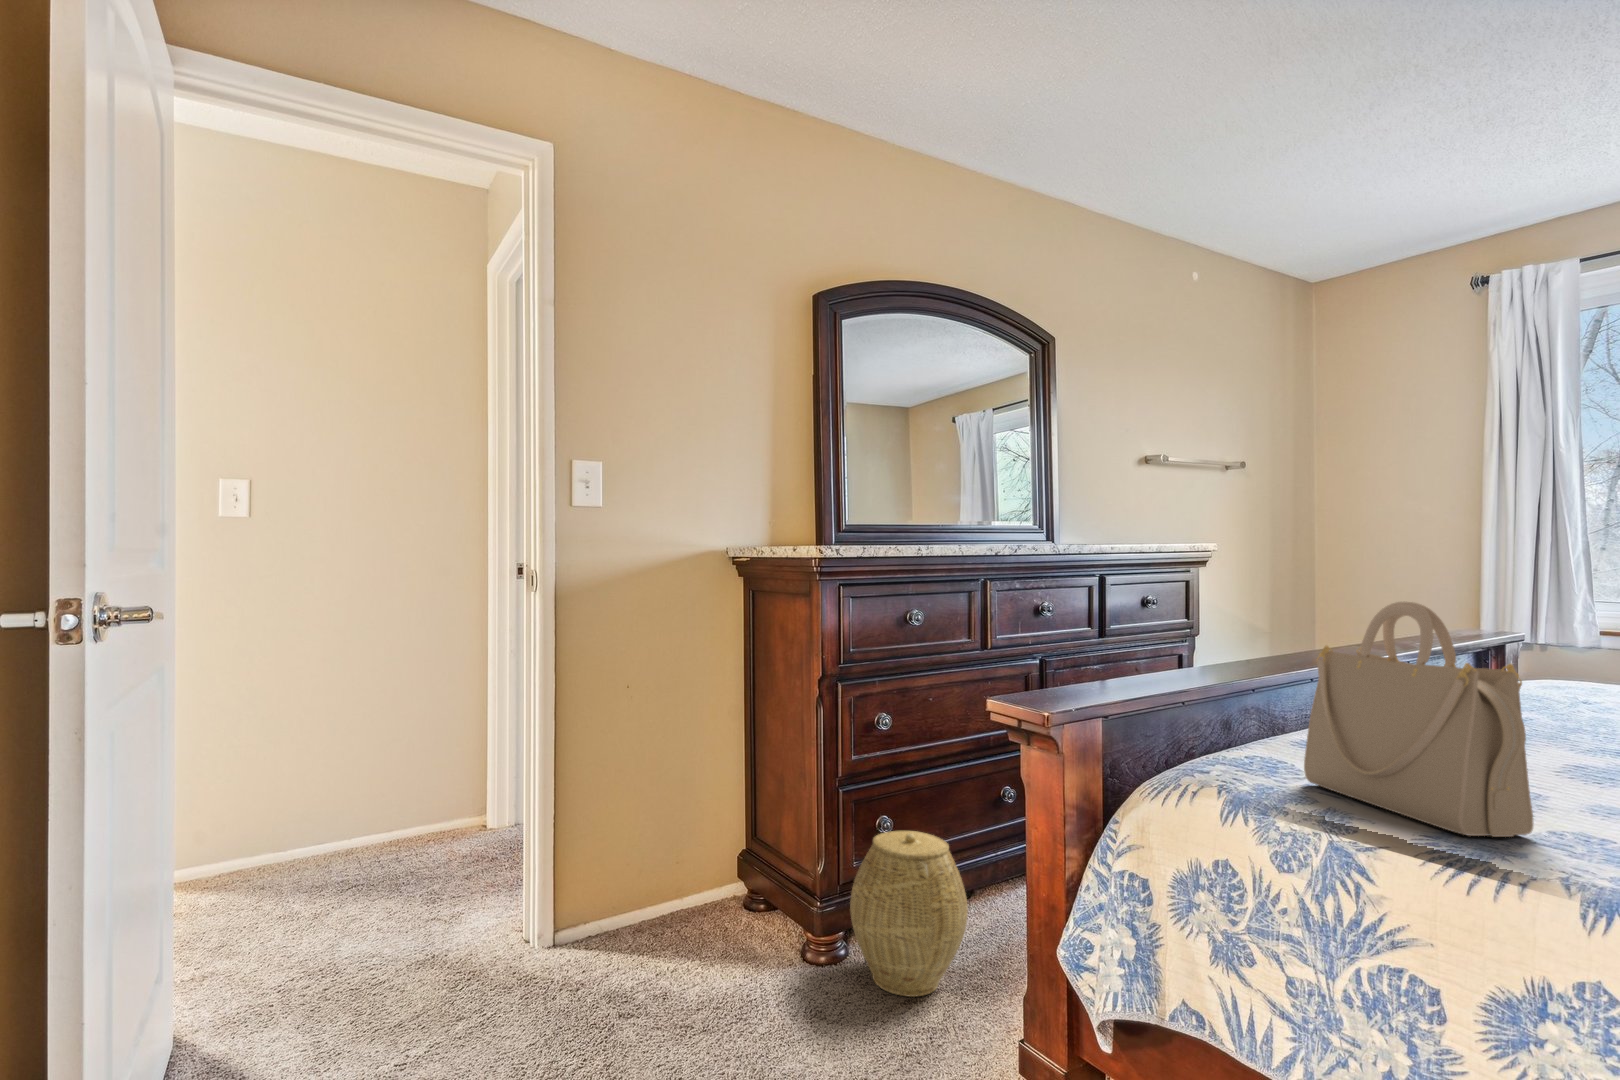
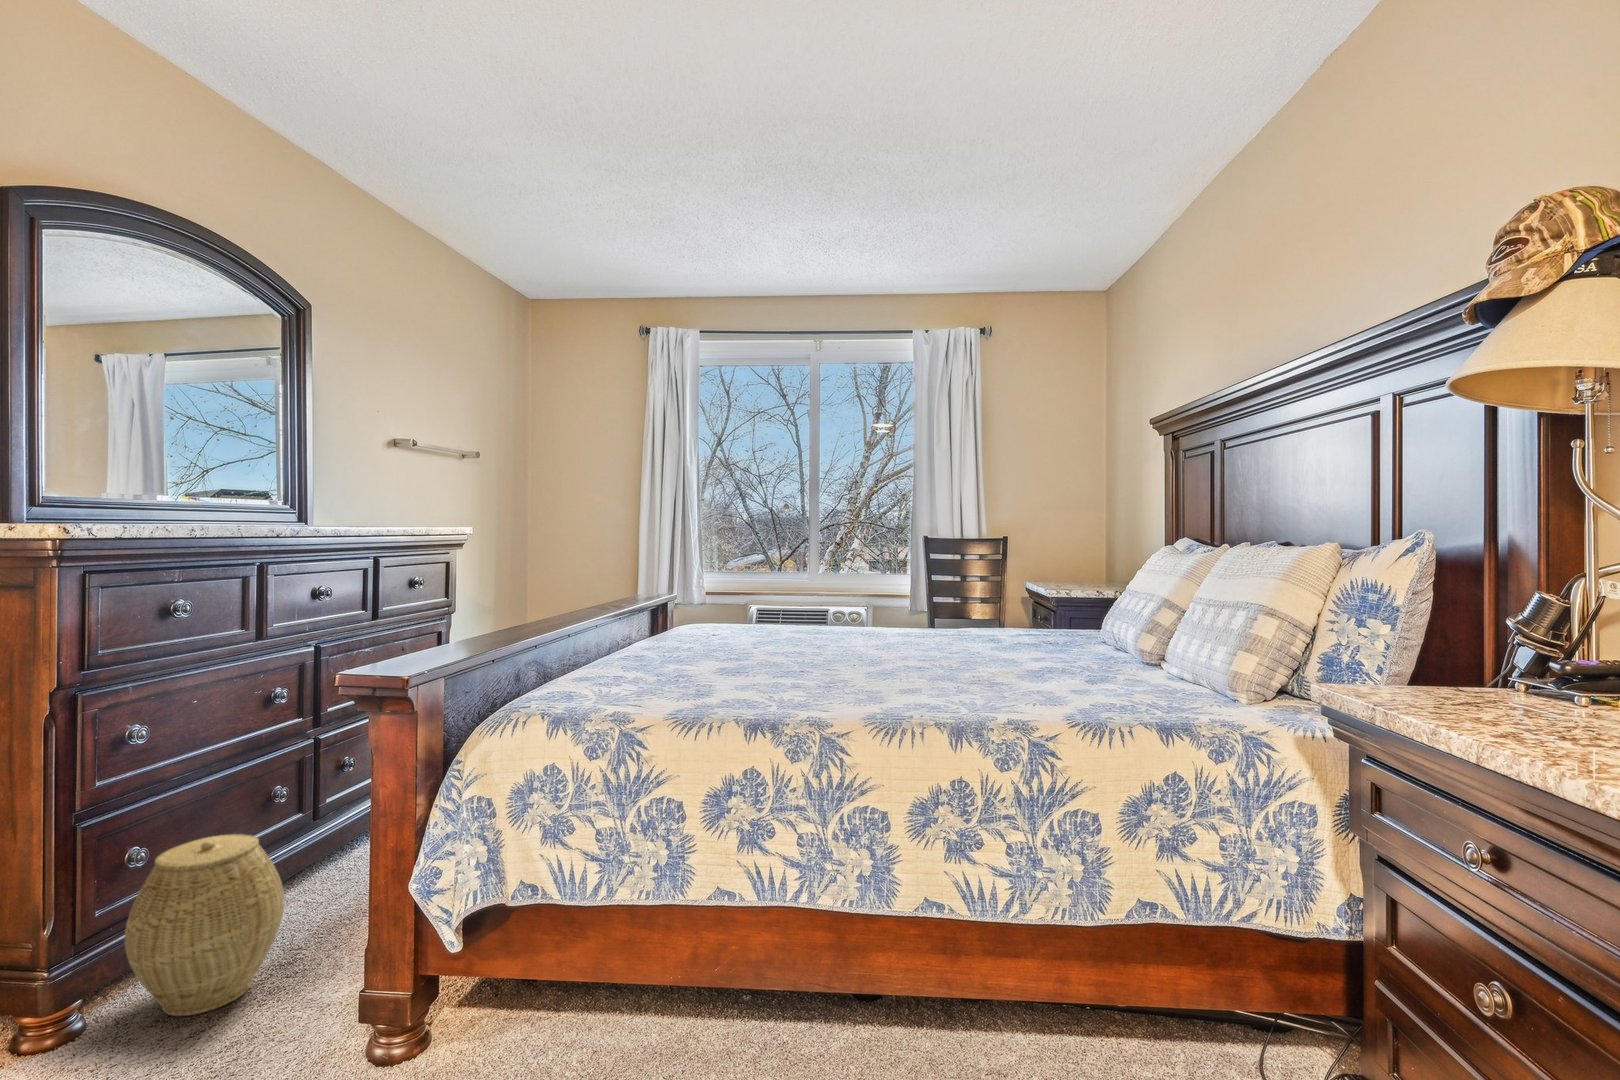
handbag: present [1304,602,1534,837] -> none [593,566,717,707]

